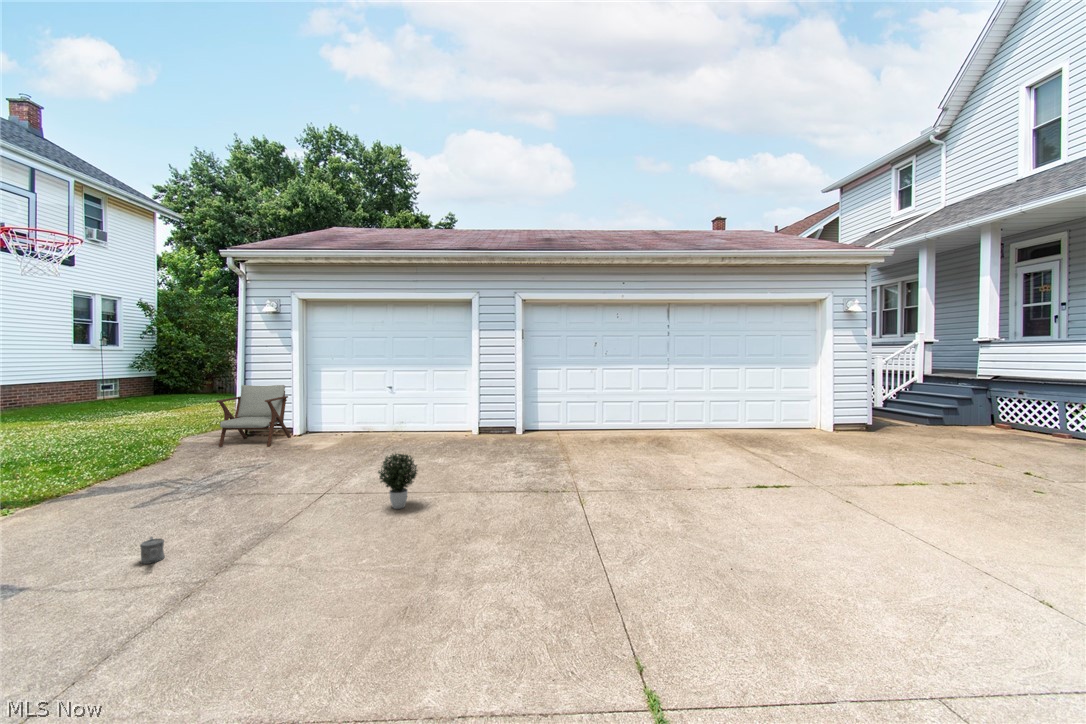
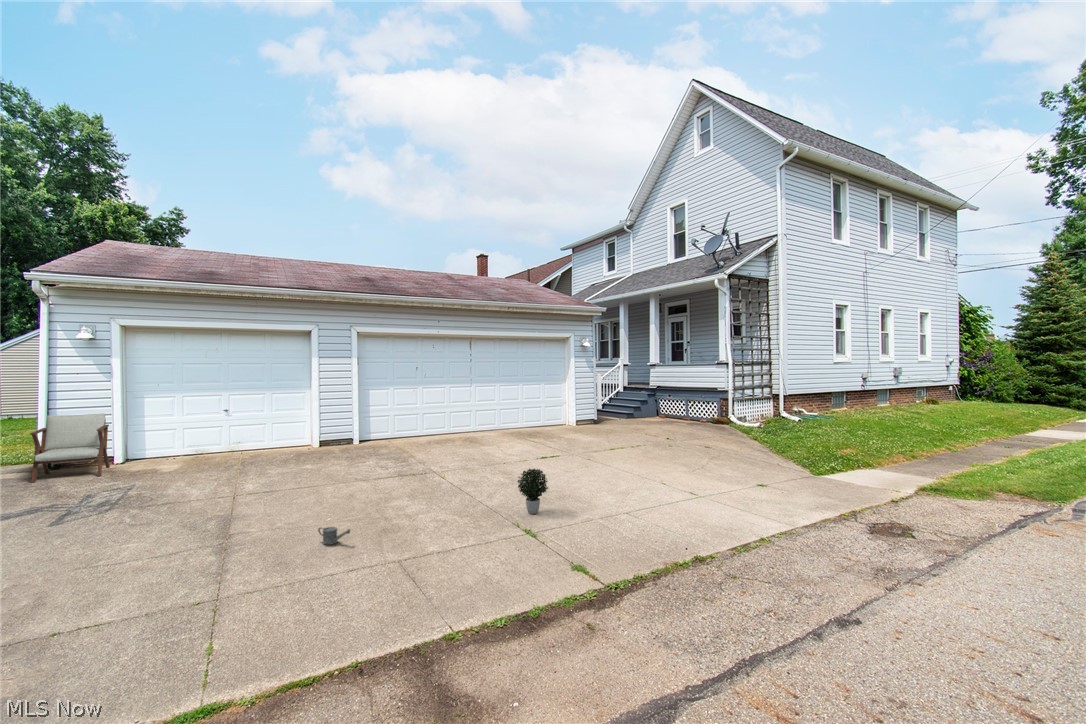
potted plant: present [378,454,418,509] -> present [517,469,548,514]
watering can: present [140,537,165,564] -> present [318,527,350,545]

